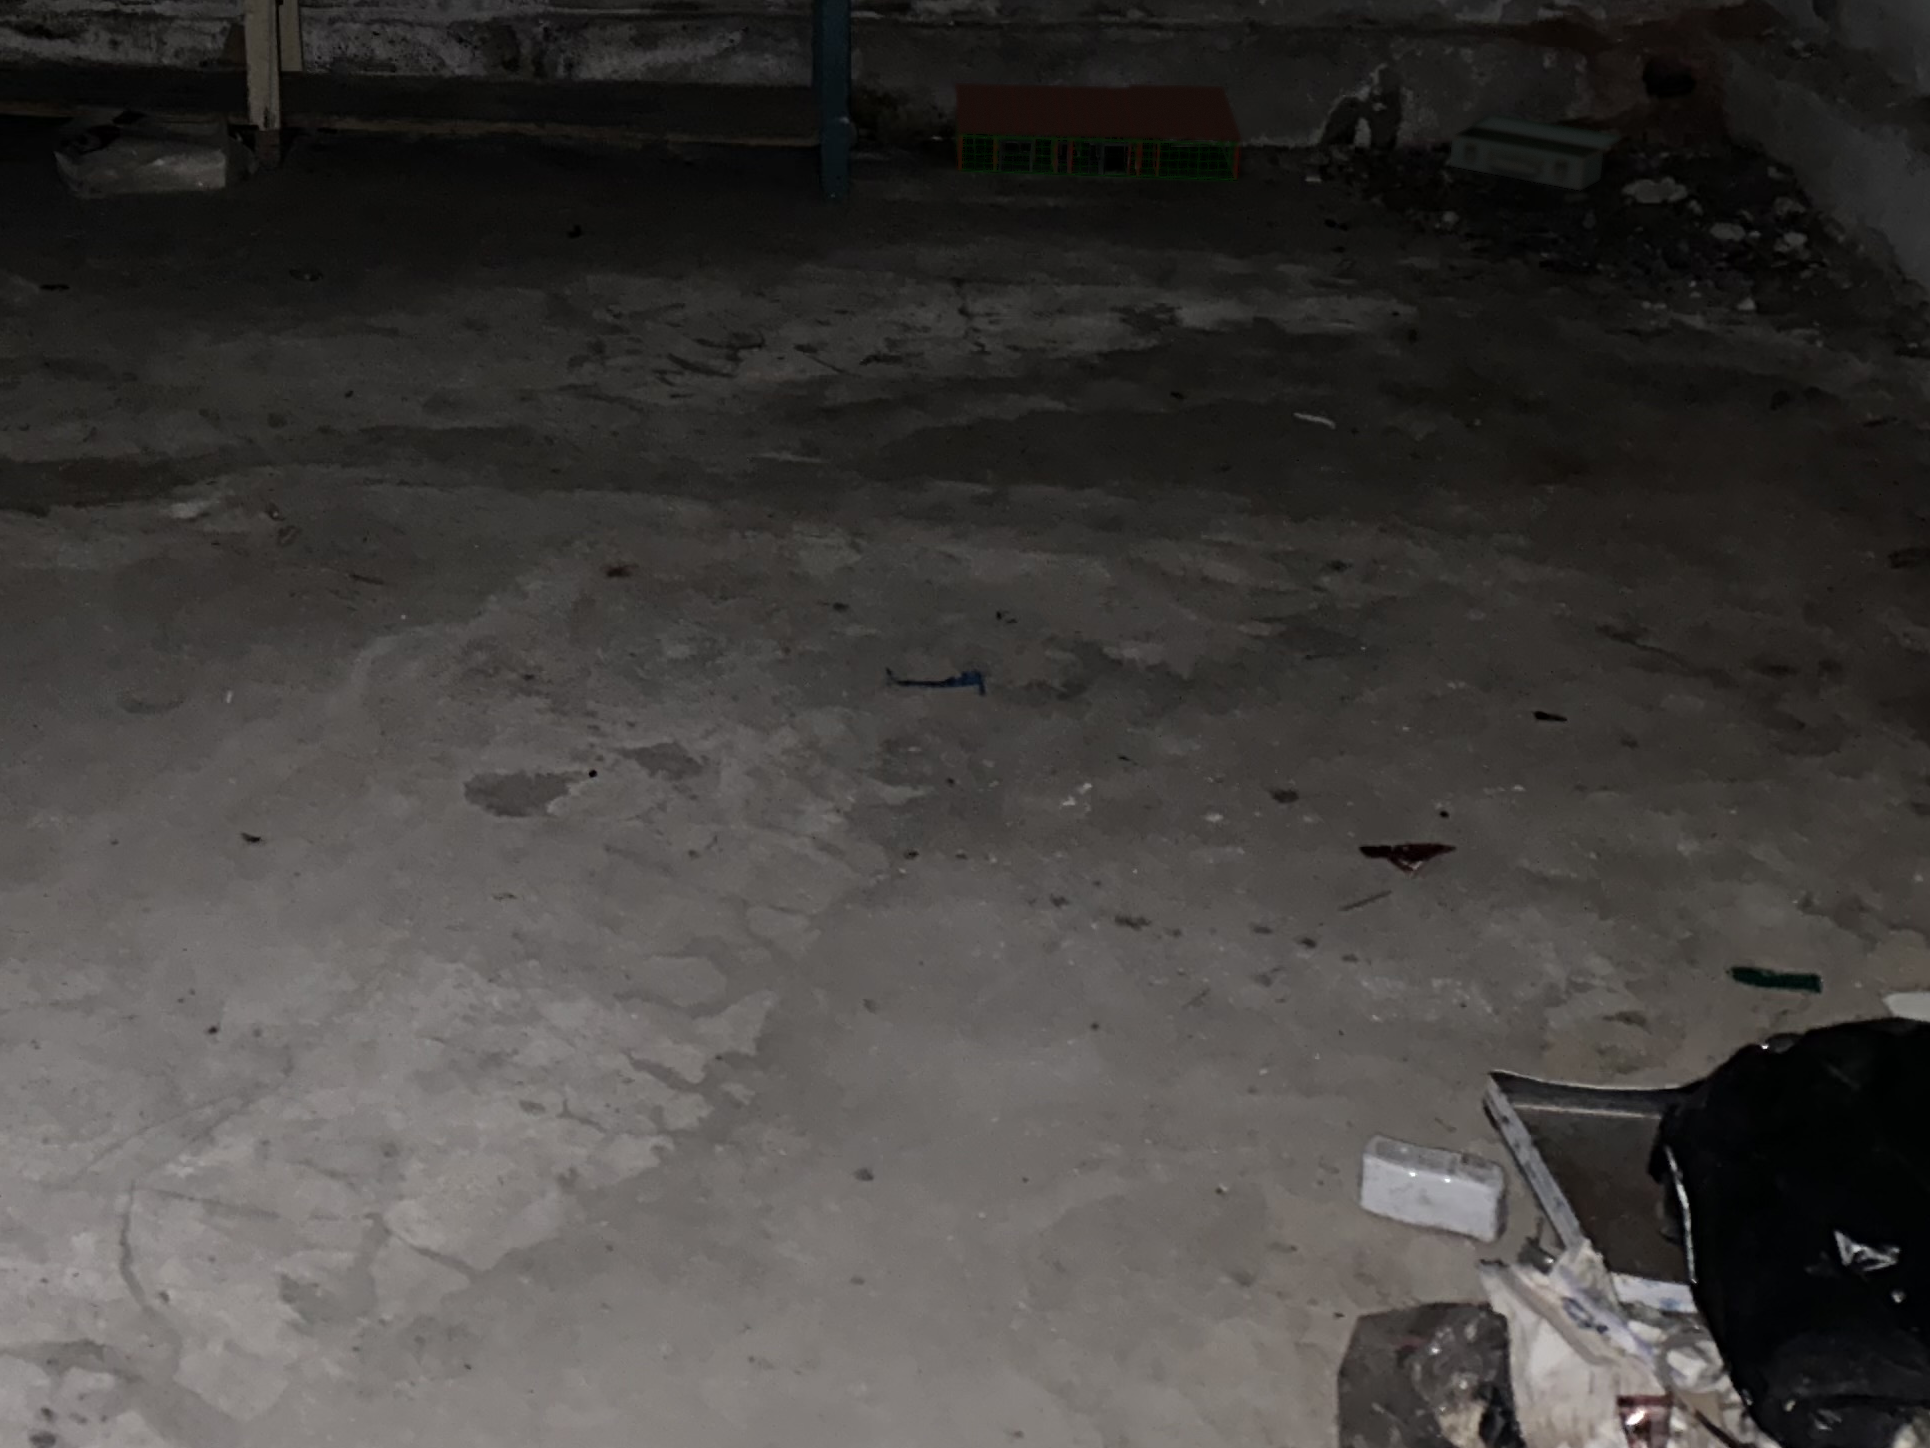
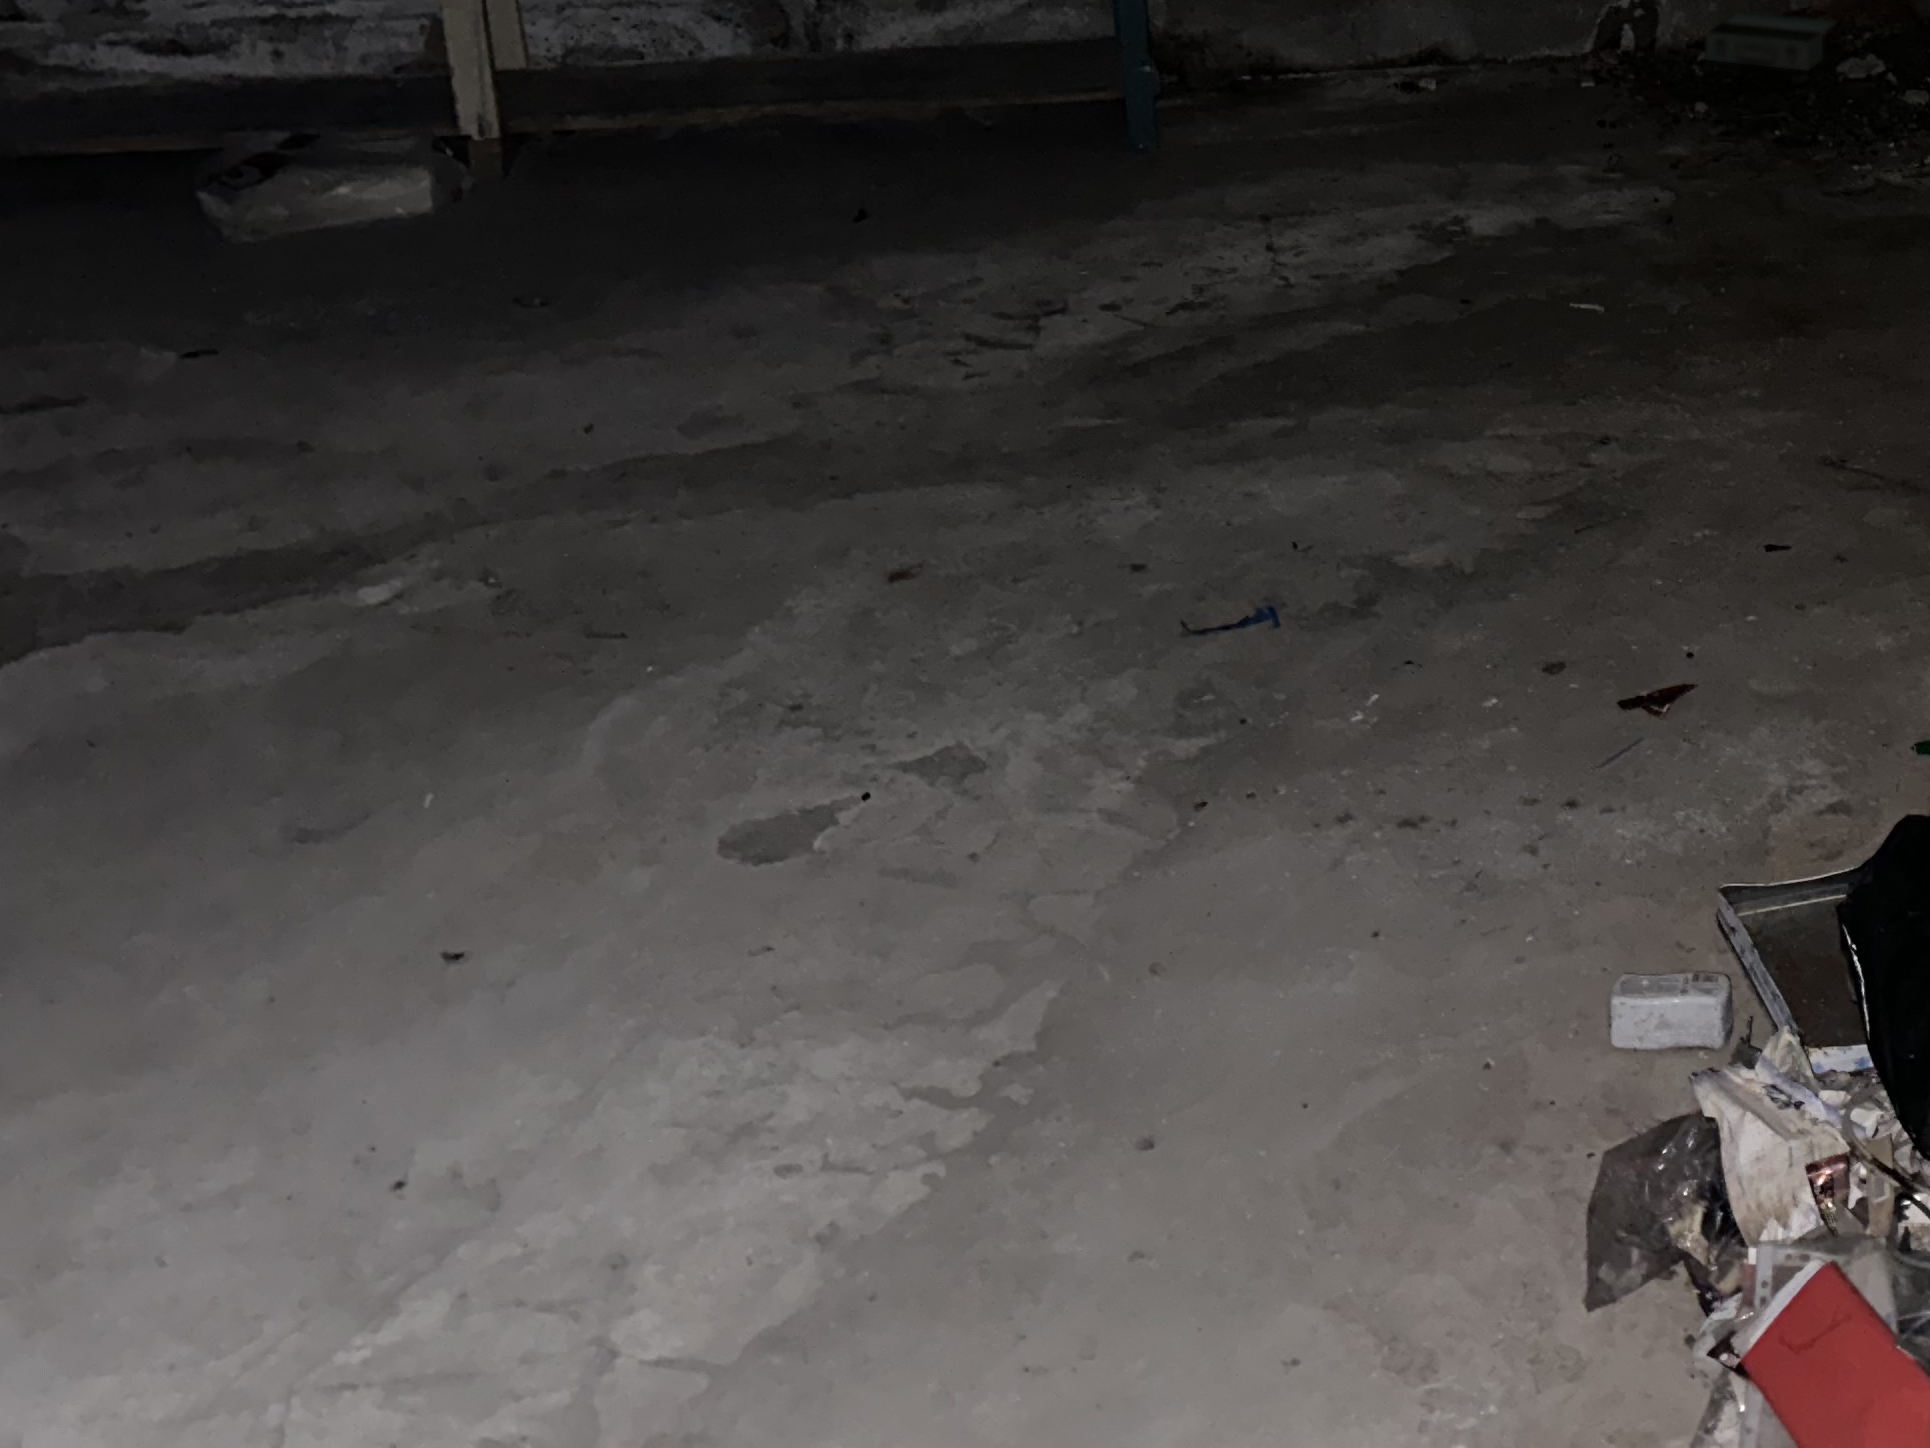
storage bin: present [955,83,1241,180] -> none [1265,5,1528,108]

